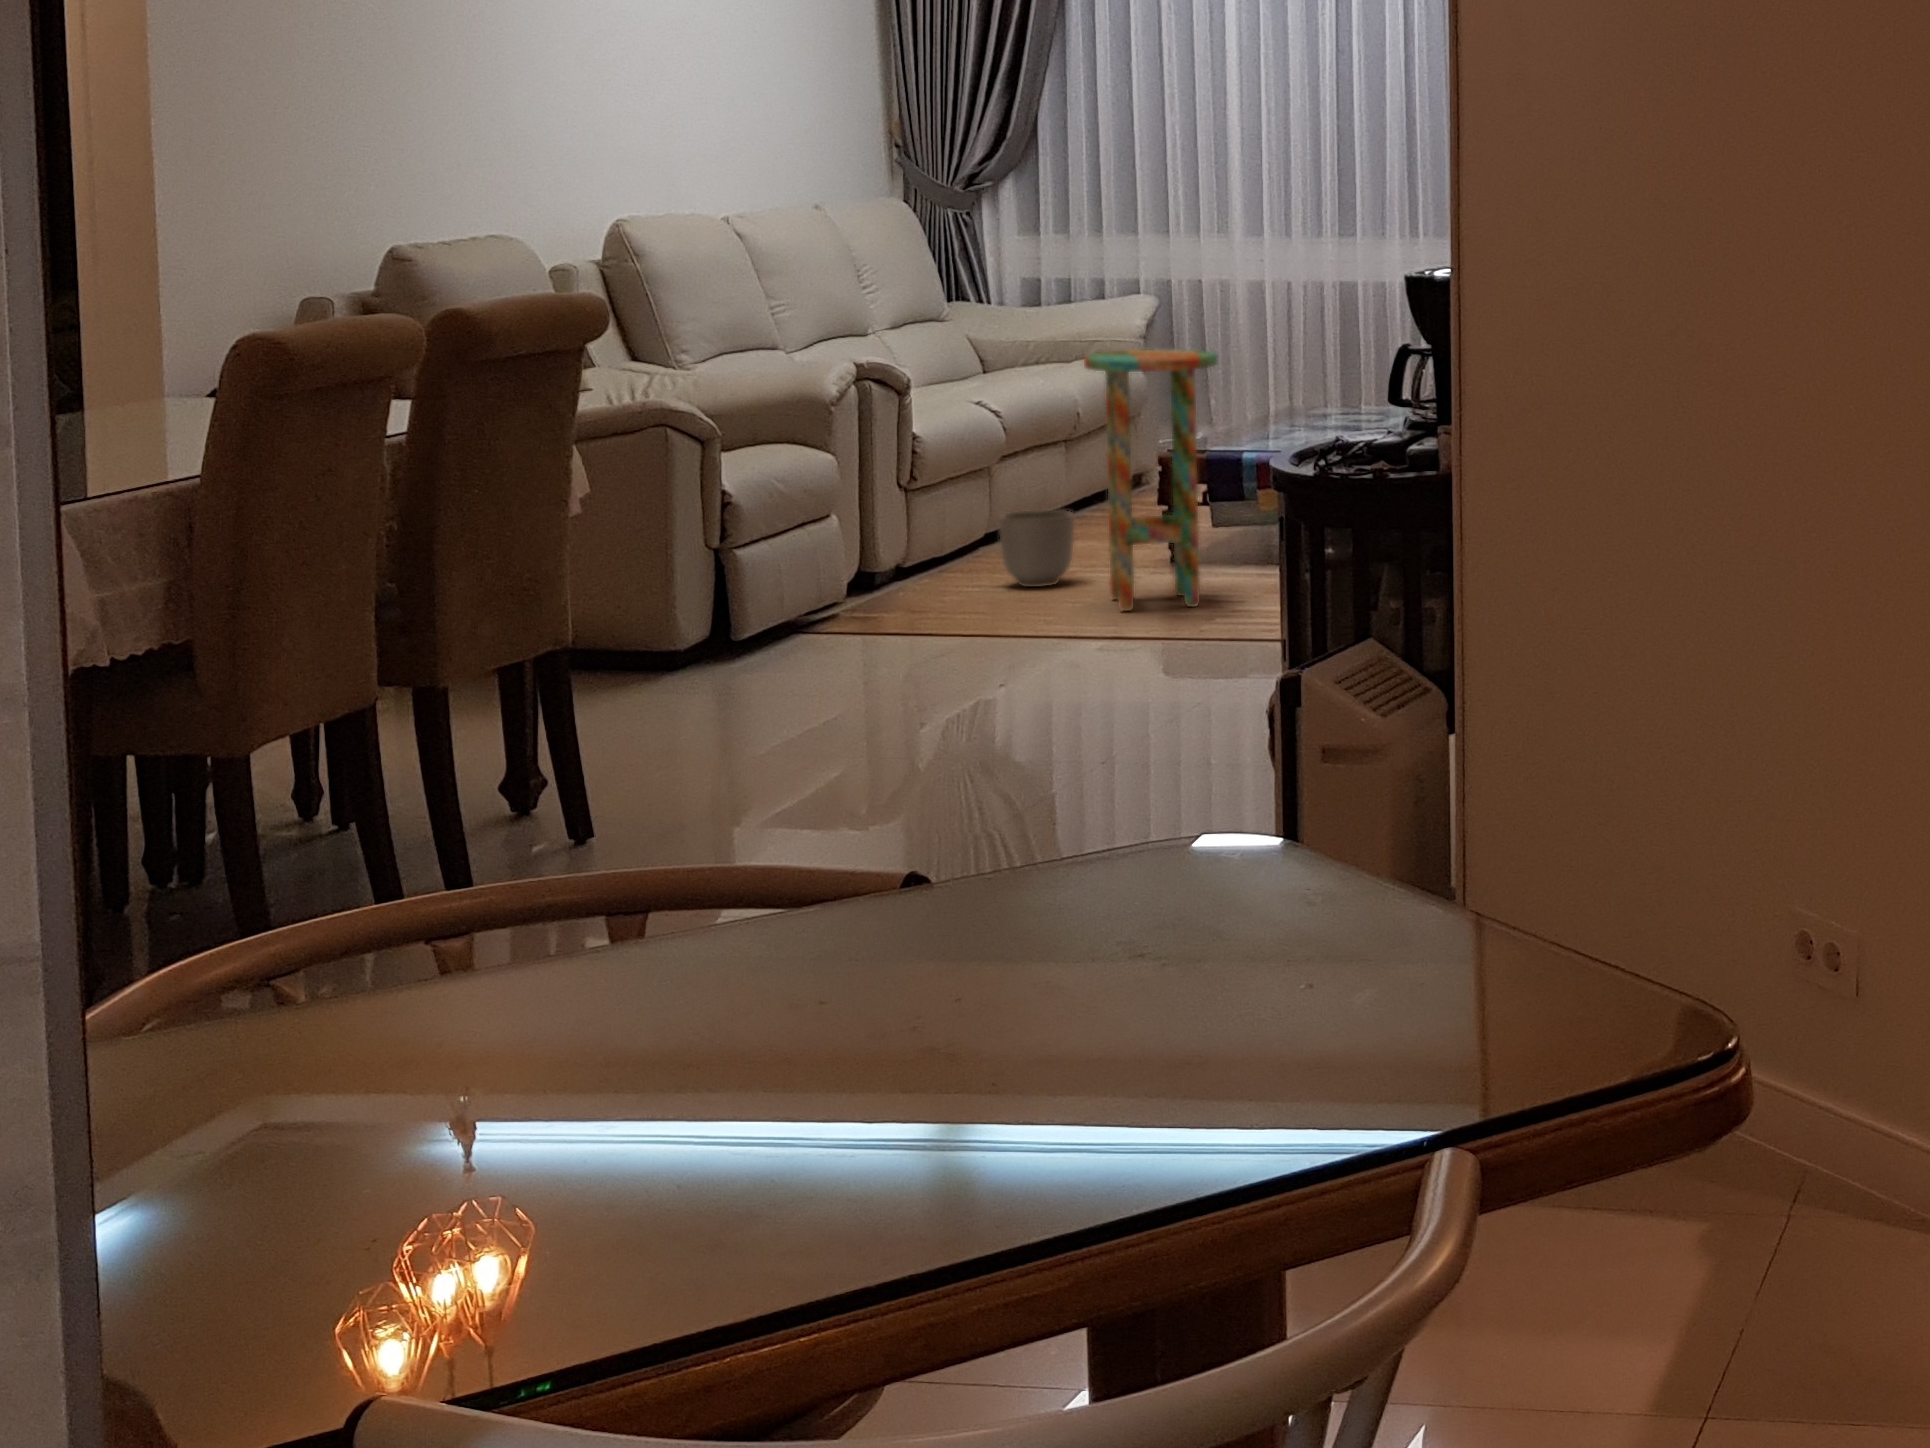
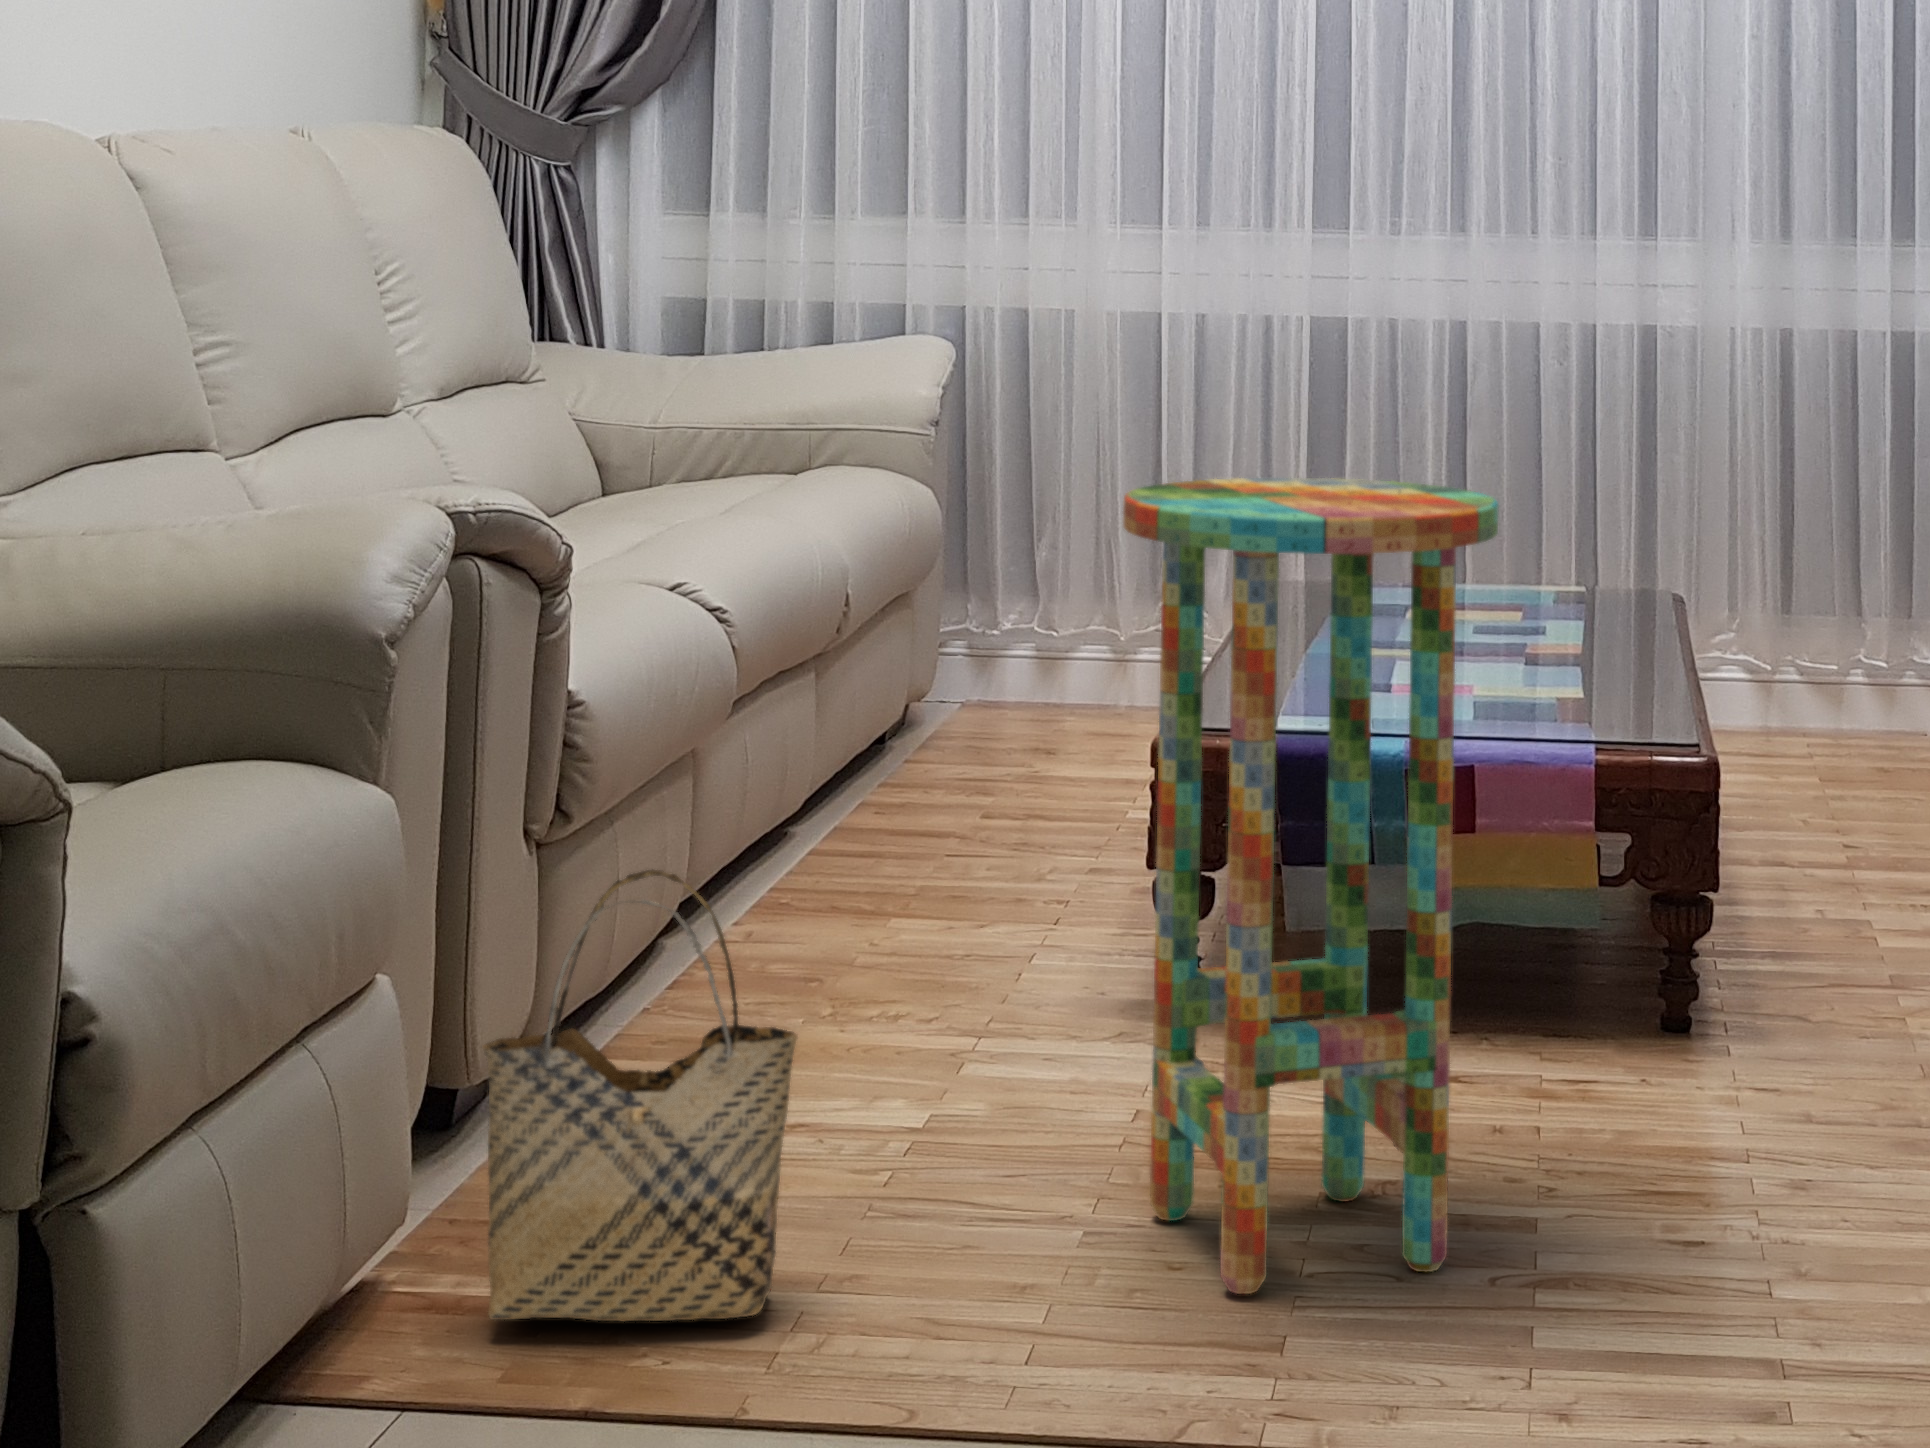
woven basket: none [869,481,975,618] -> present [482,870,797,1321]
planter: present [999,510,1074,587] -> none [797,905,997,1141]

